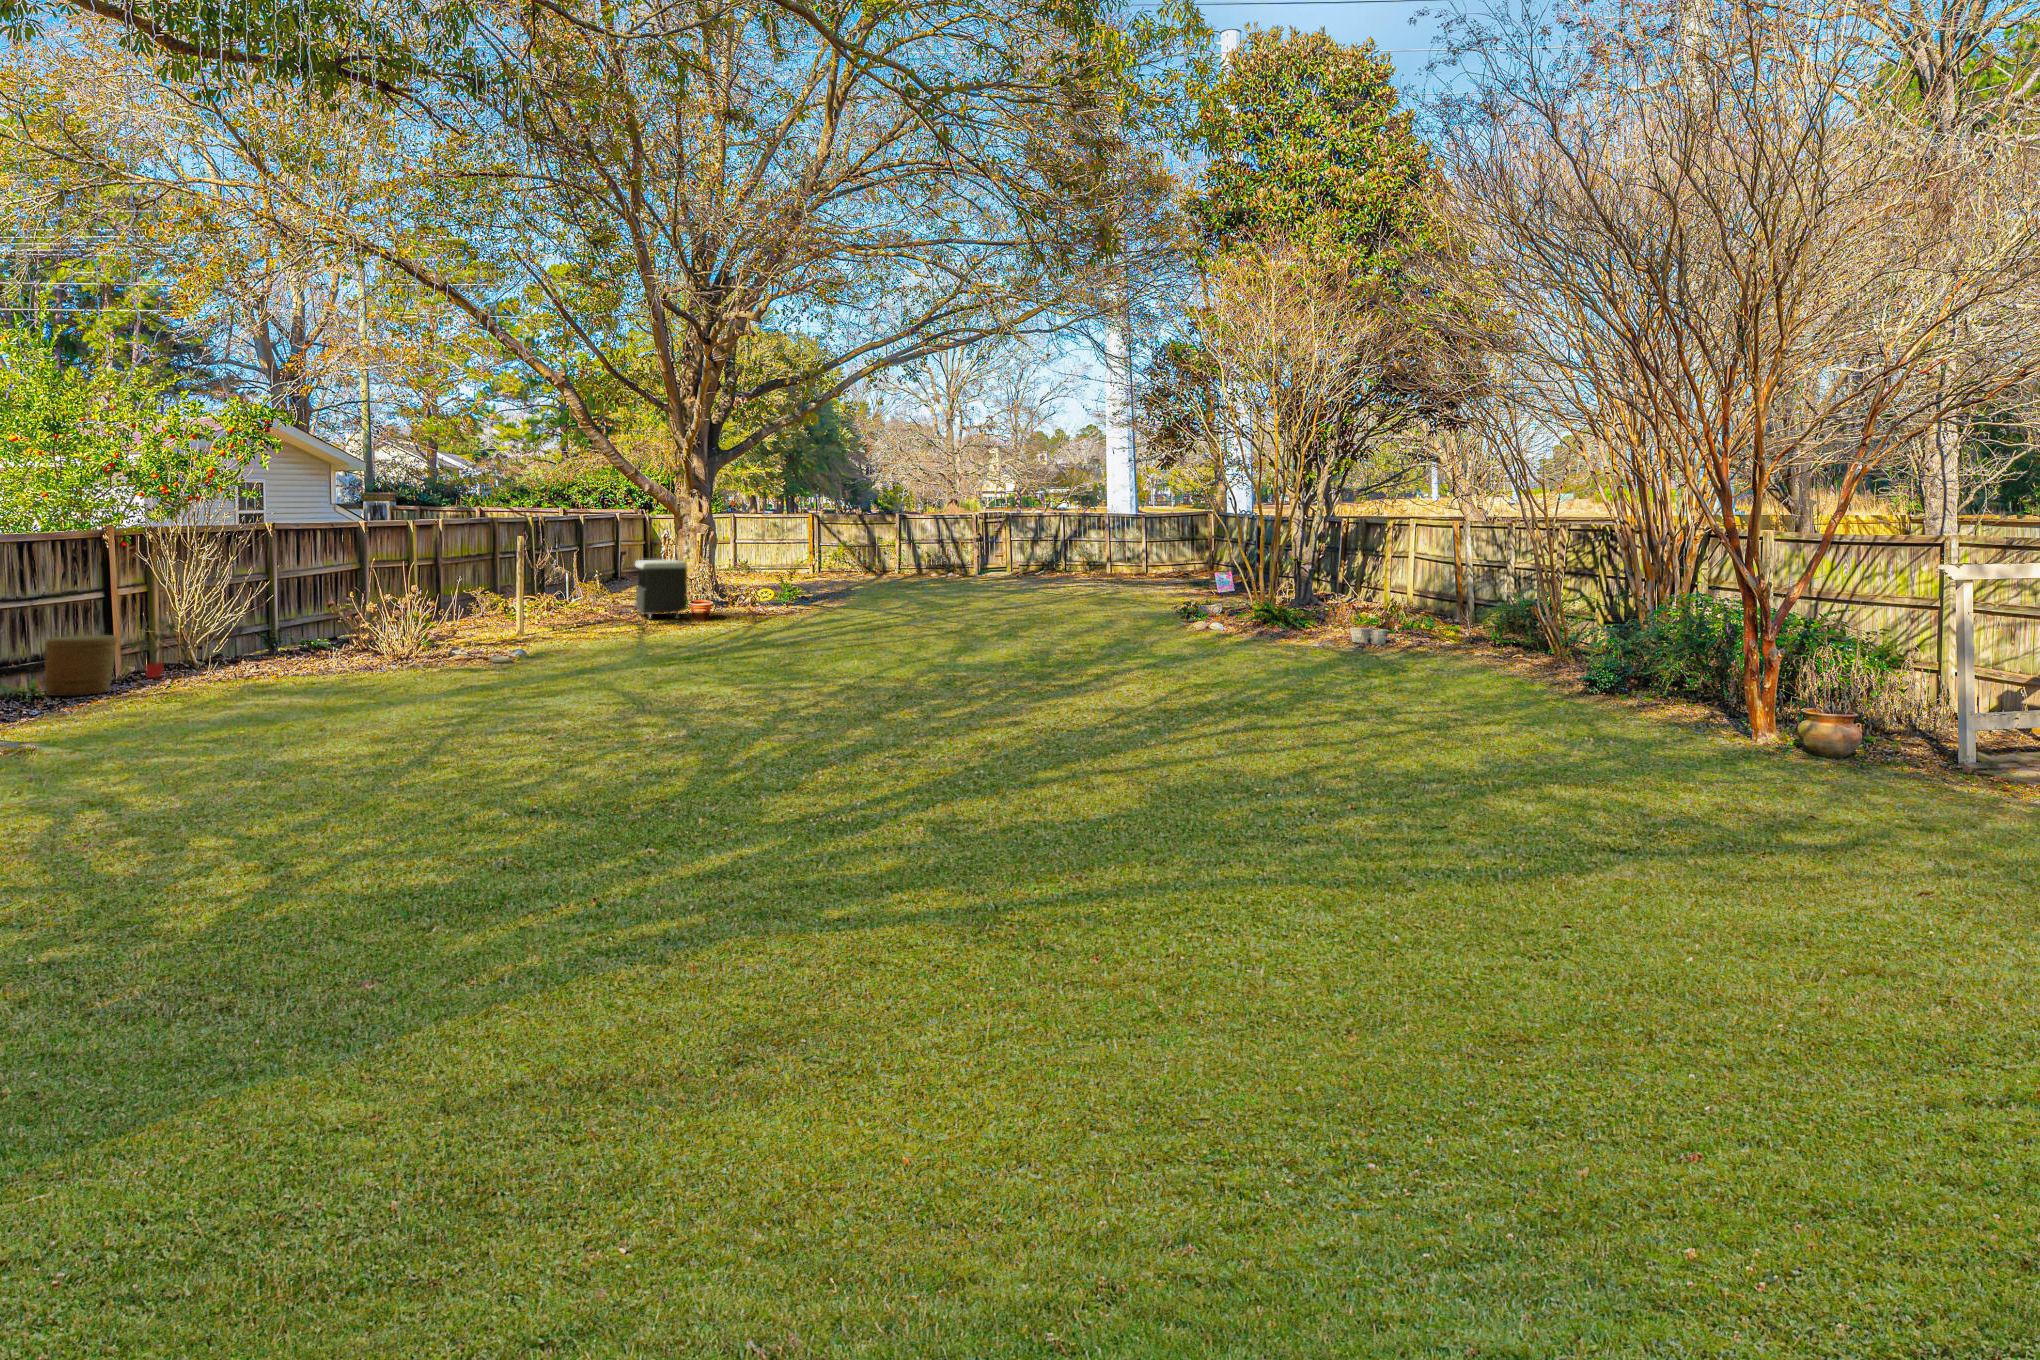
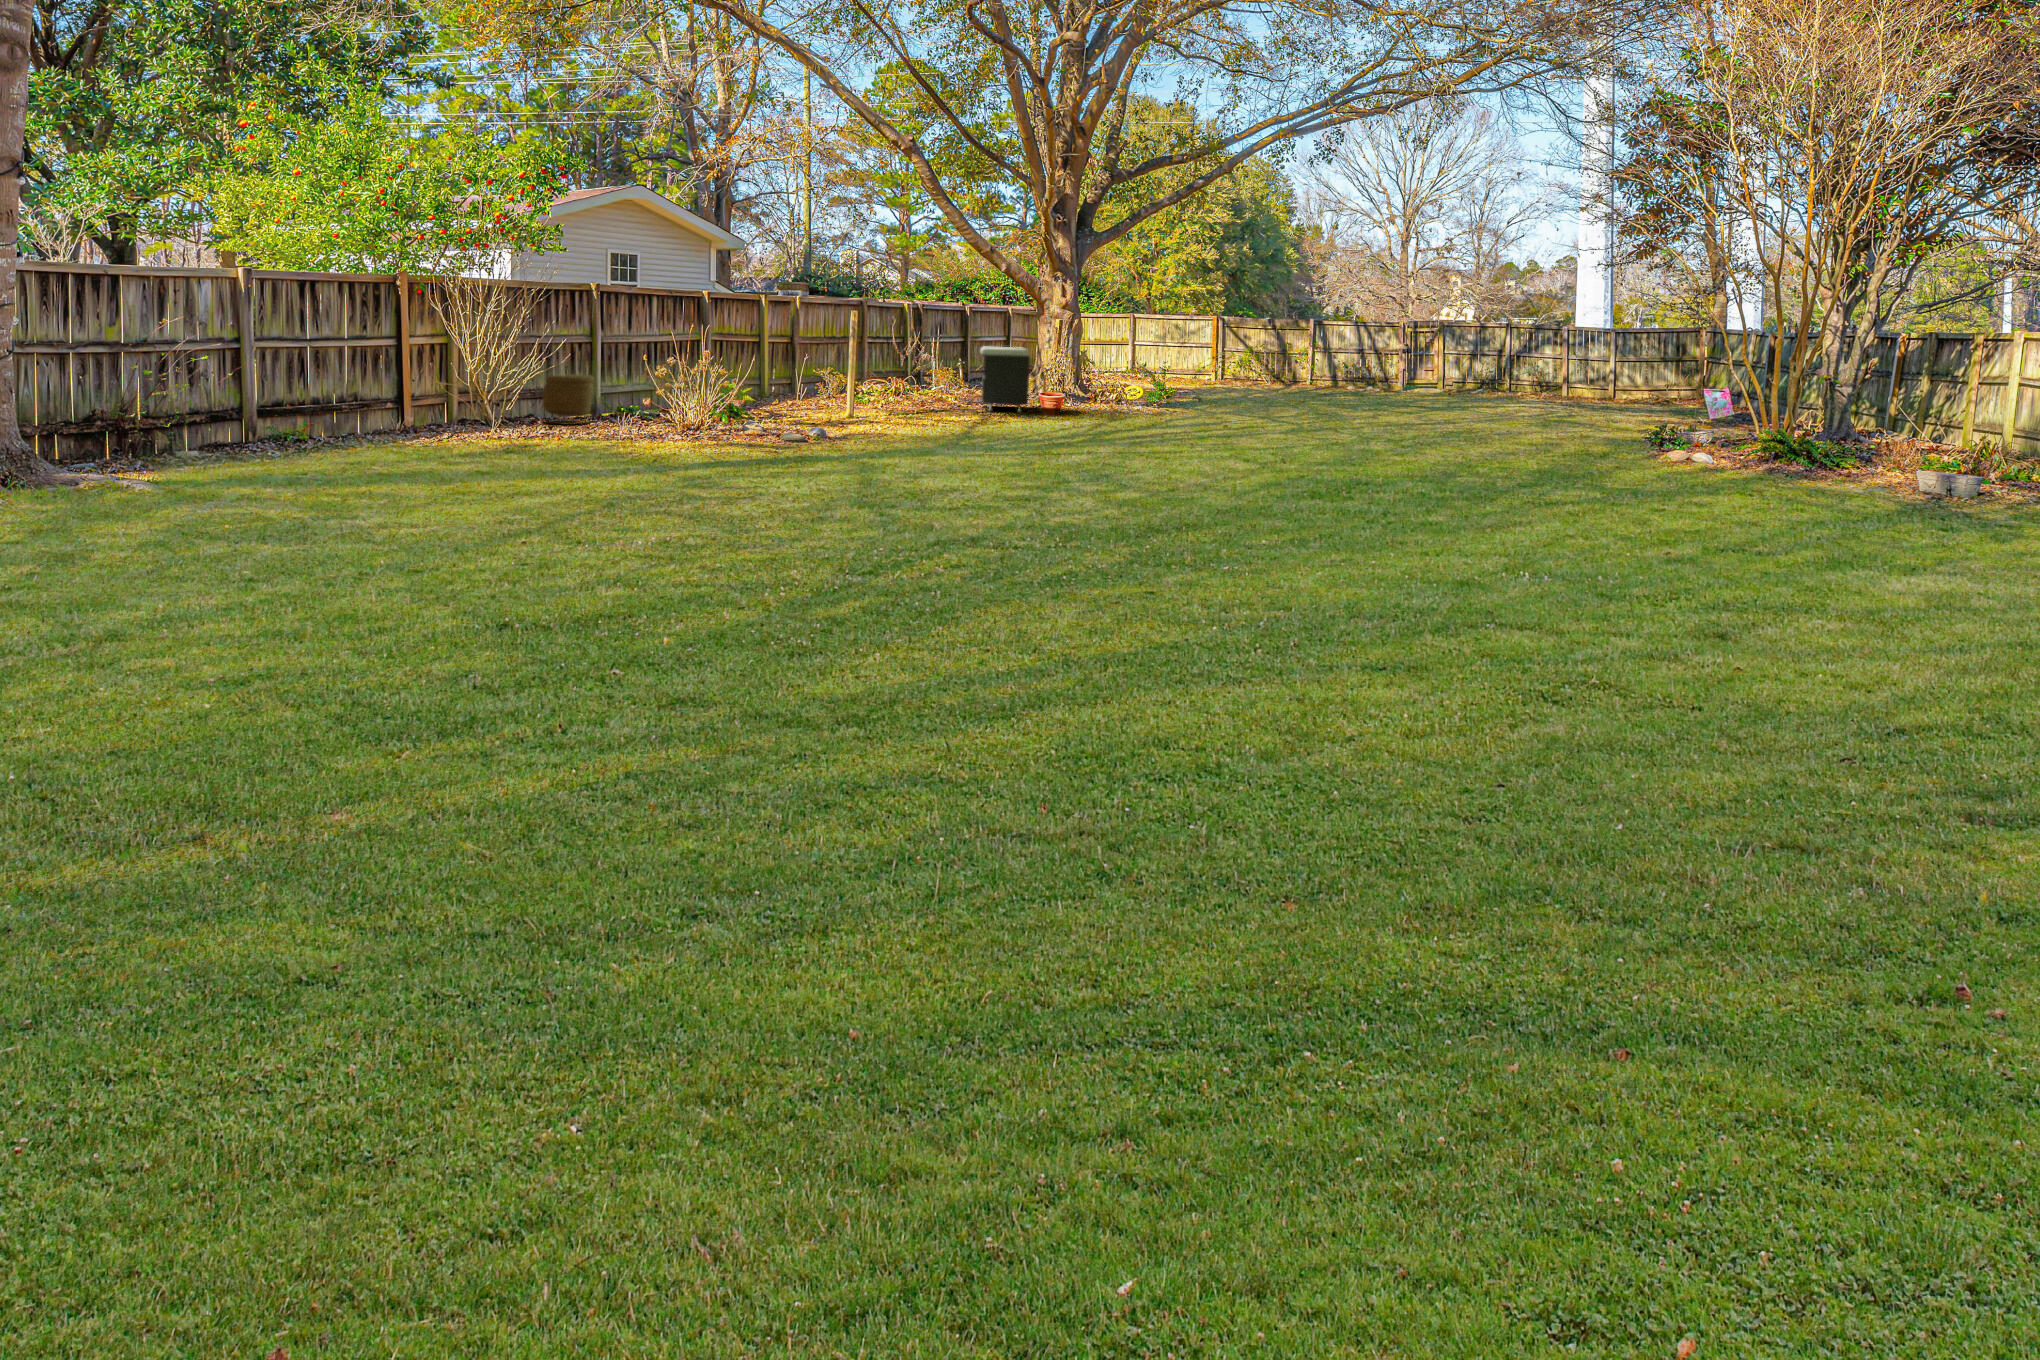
potted plant: present [126,619,190,678] -> none [416,372,490,432]
woven basket: present [45,635,118,696] -> present [541,374,594,425]

